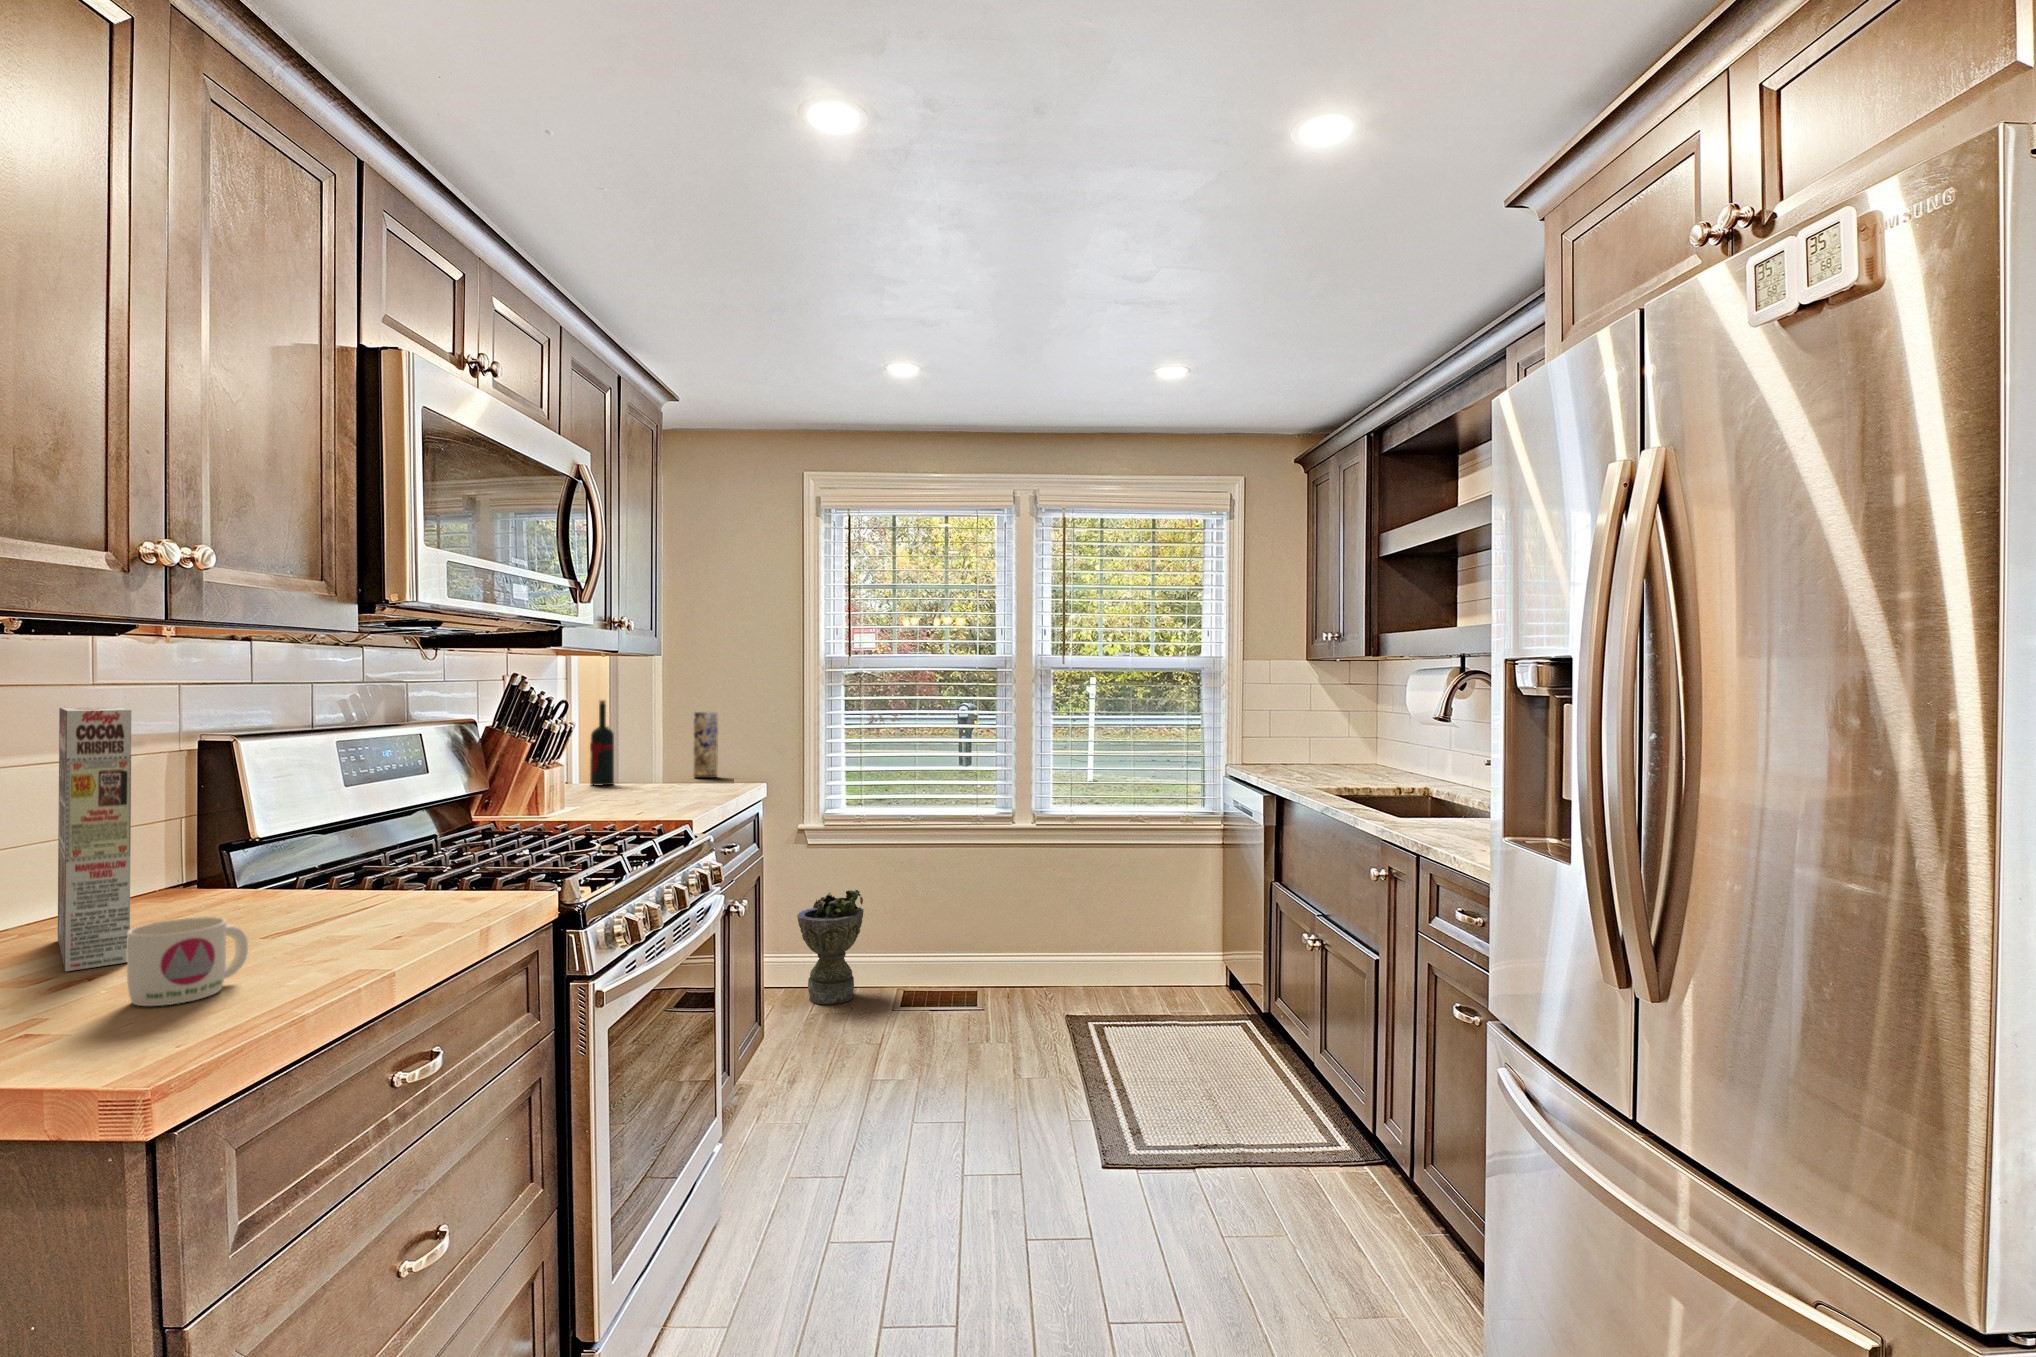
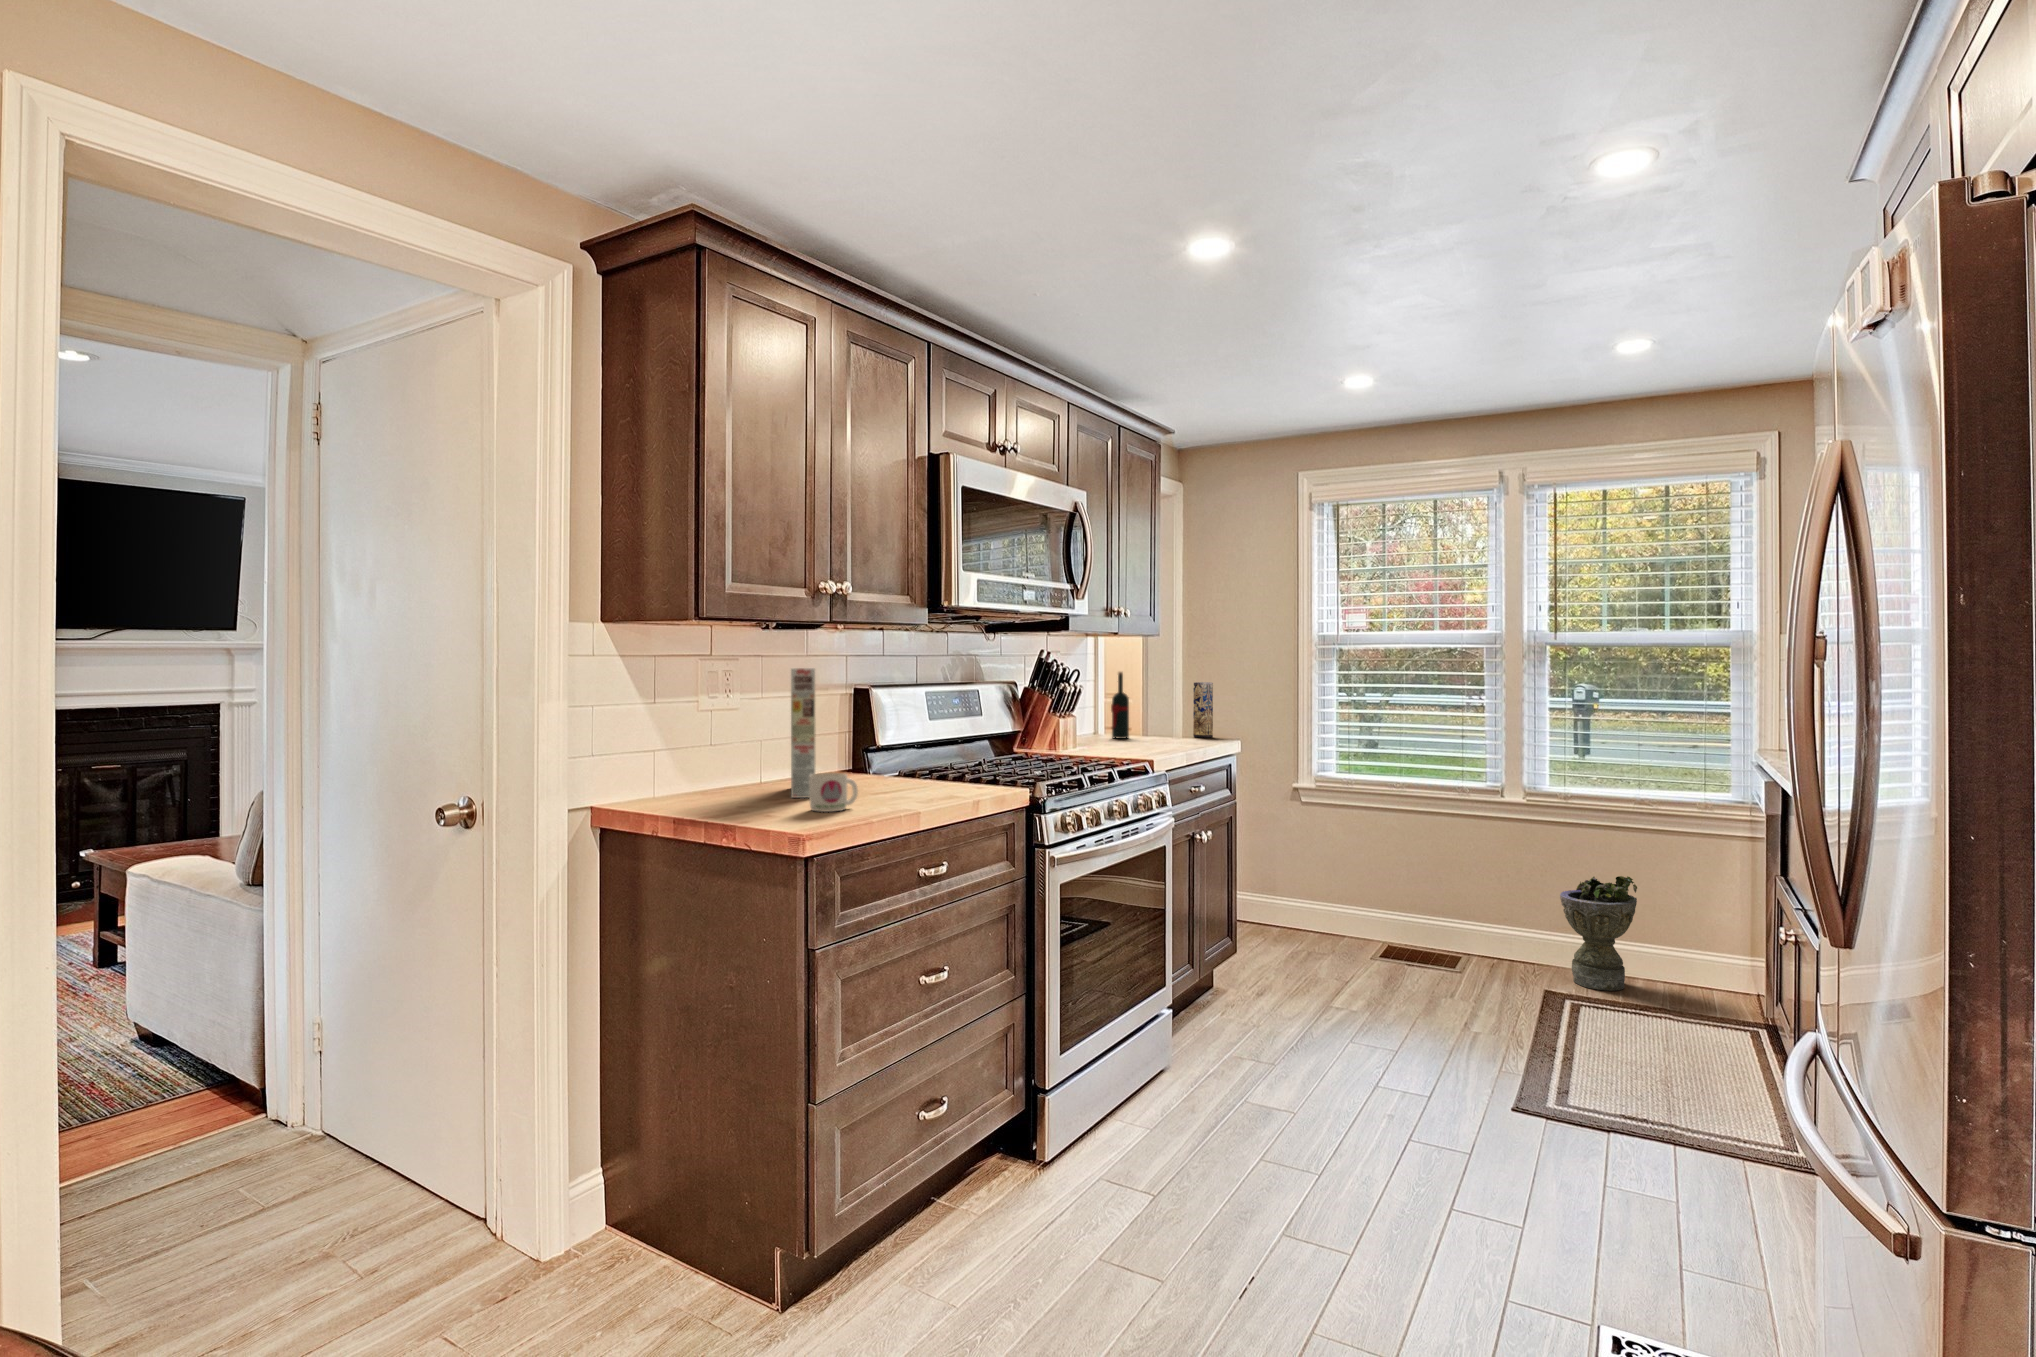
planter: present [797,890,864,1004] -> present [1560,876,1637,991]

